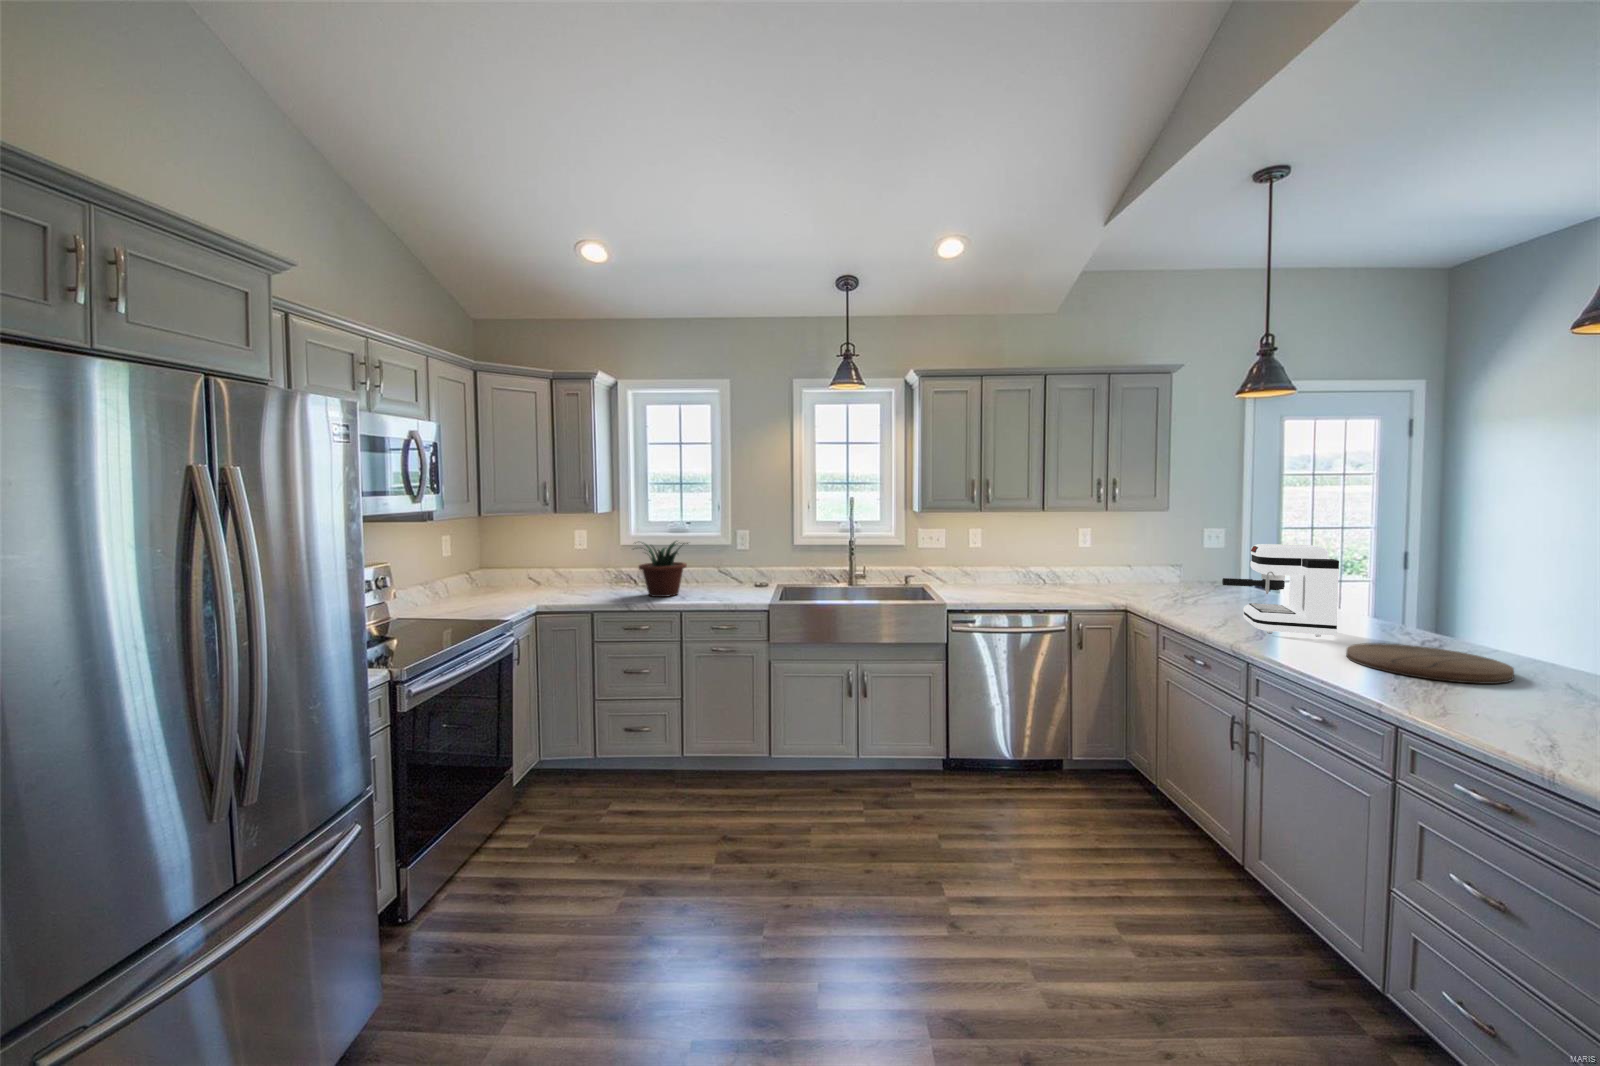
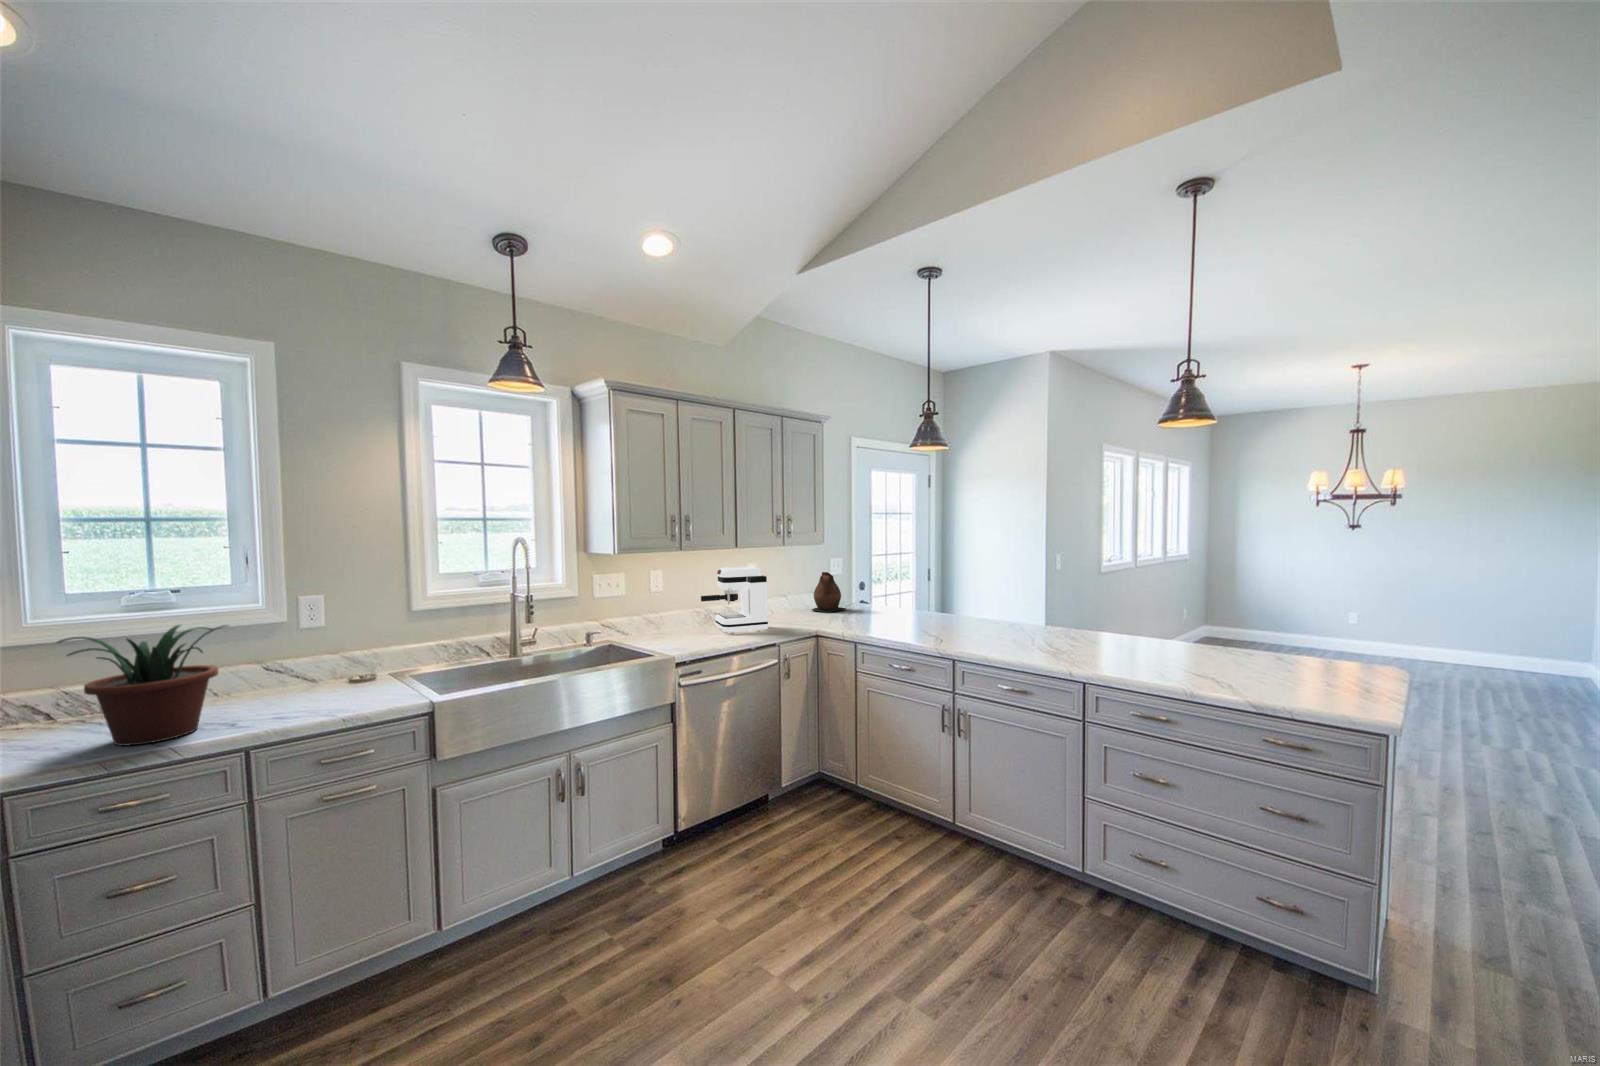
ceramic pitcher: none [1160,544,1209,588] -> present [812,572,846,612]
coffee maker: present [1222,544,1339,636] -> present [701,567,768,633]
cutting board: present [1346,643,1514,684] -> none [1013,635,1101,657]

